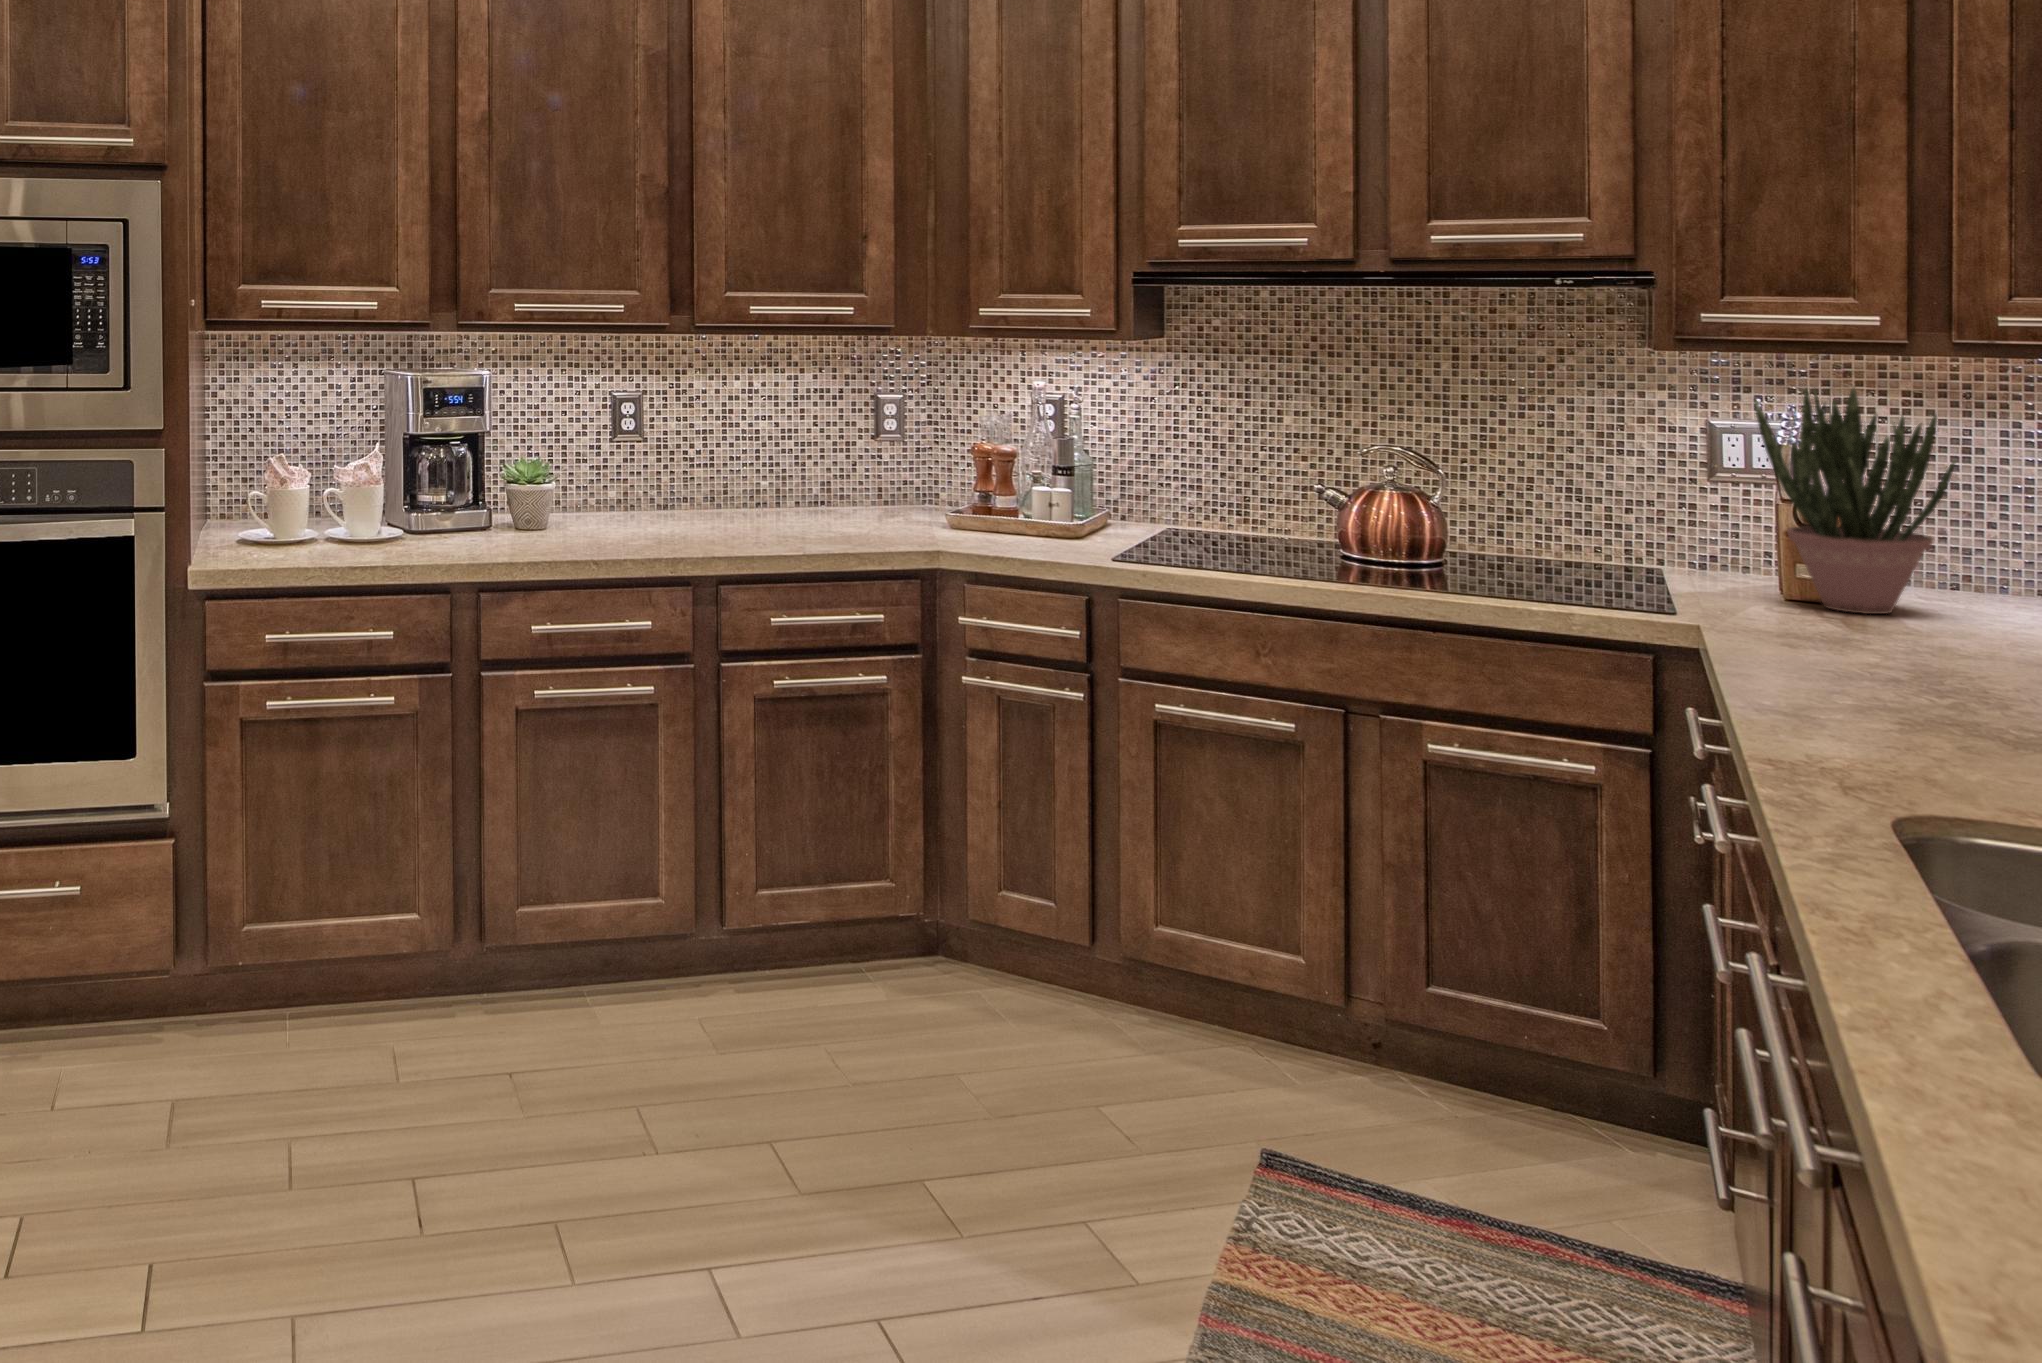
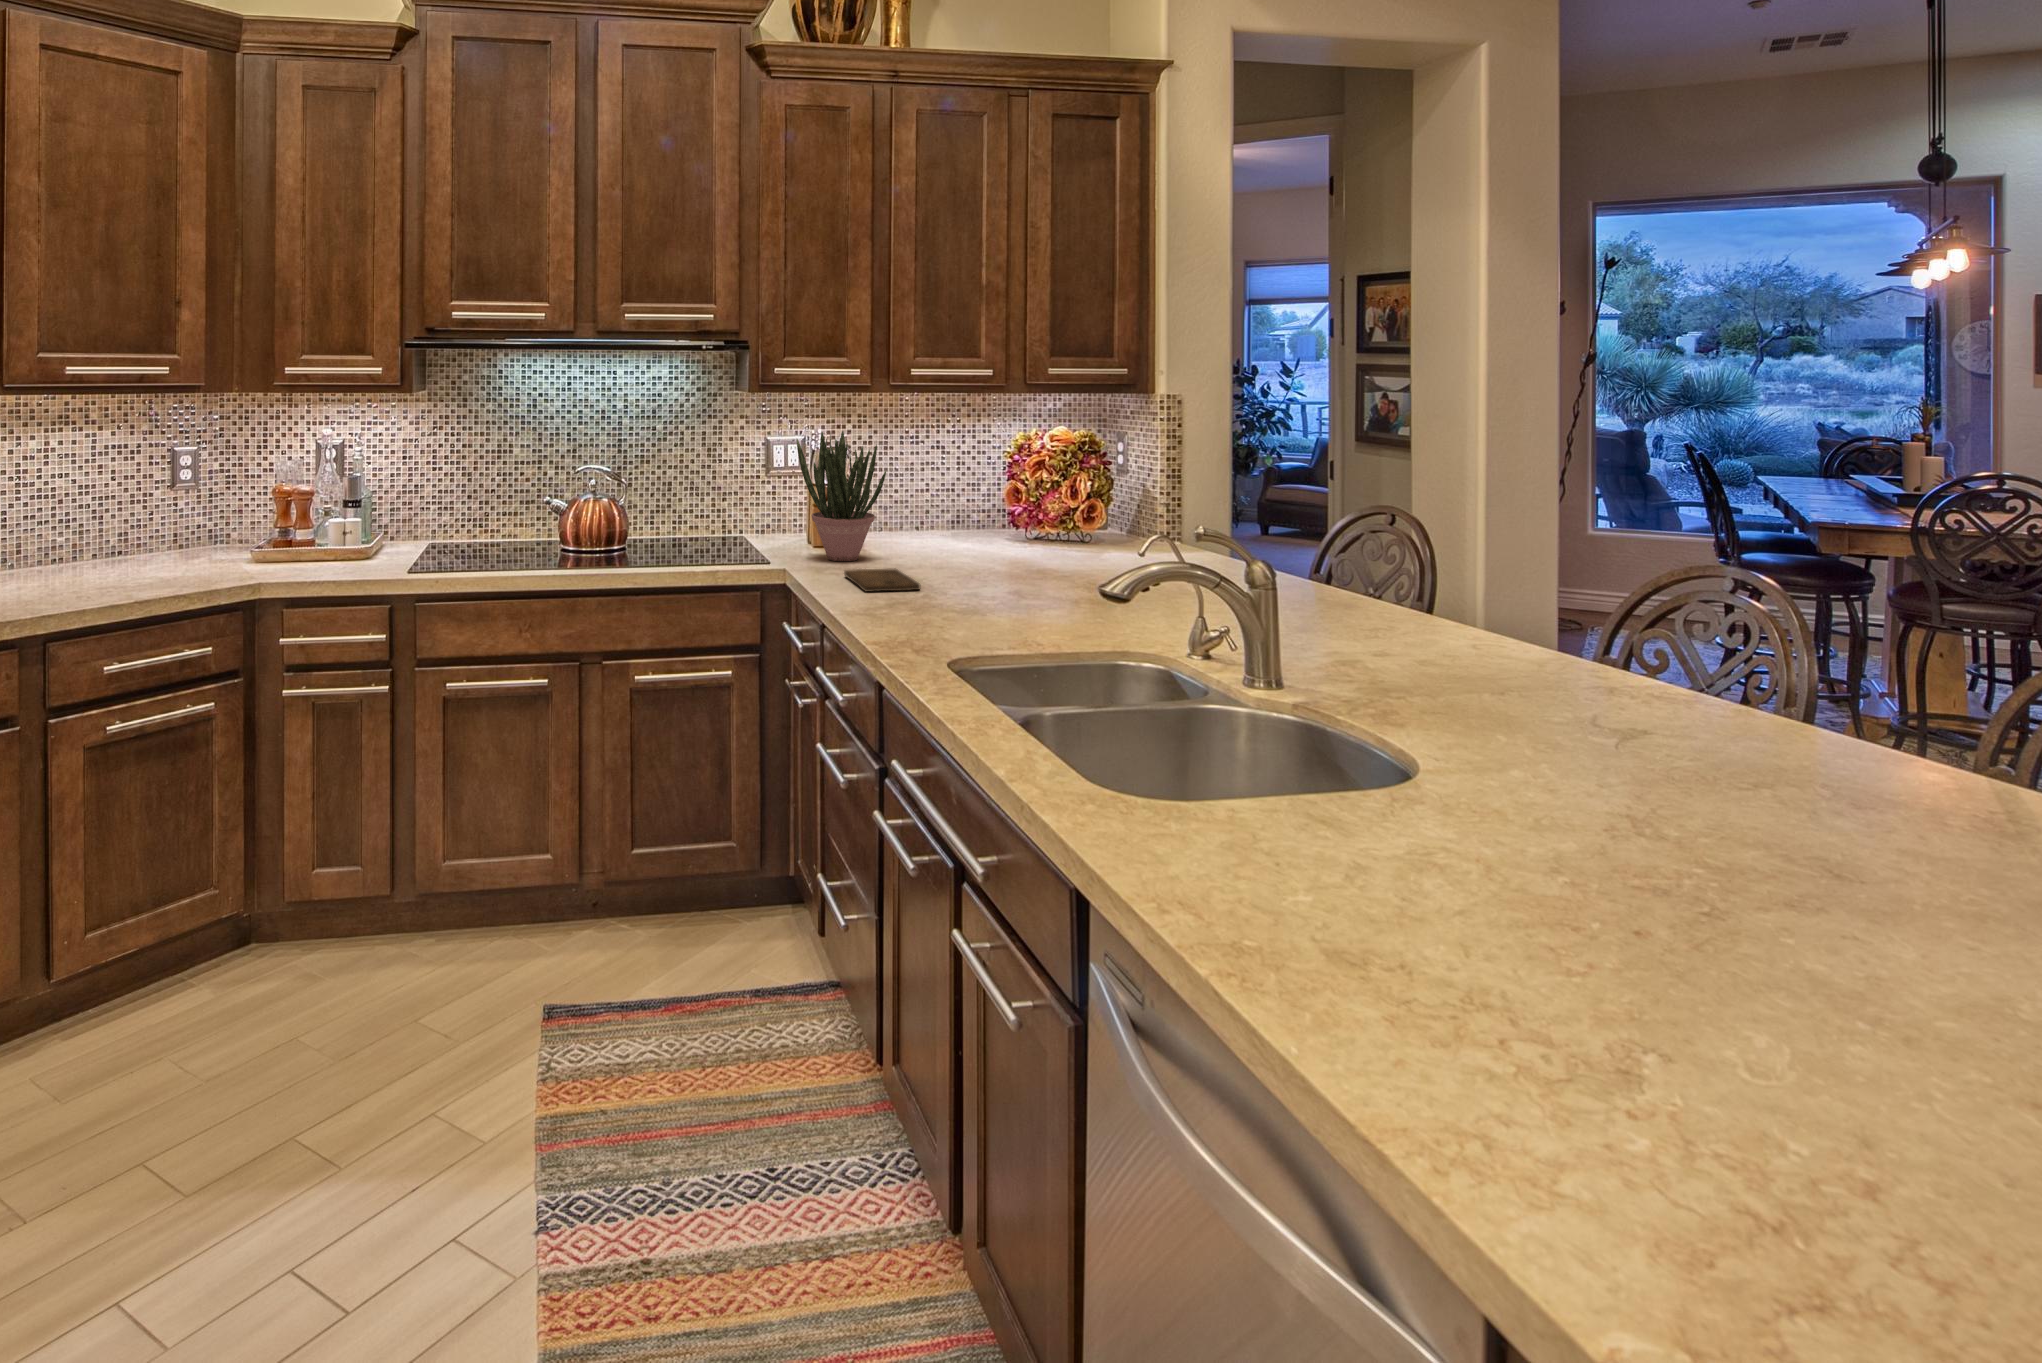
cutting board: none [1828,622,1983,669] -> present [844,568,921,592]

